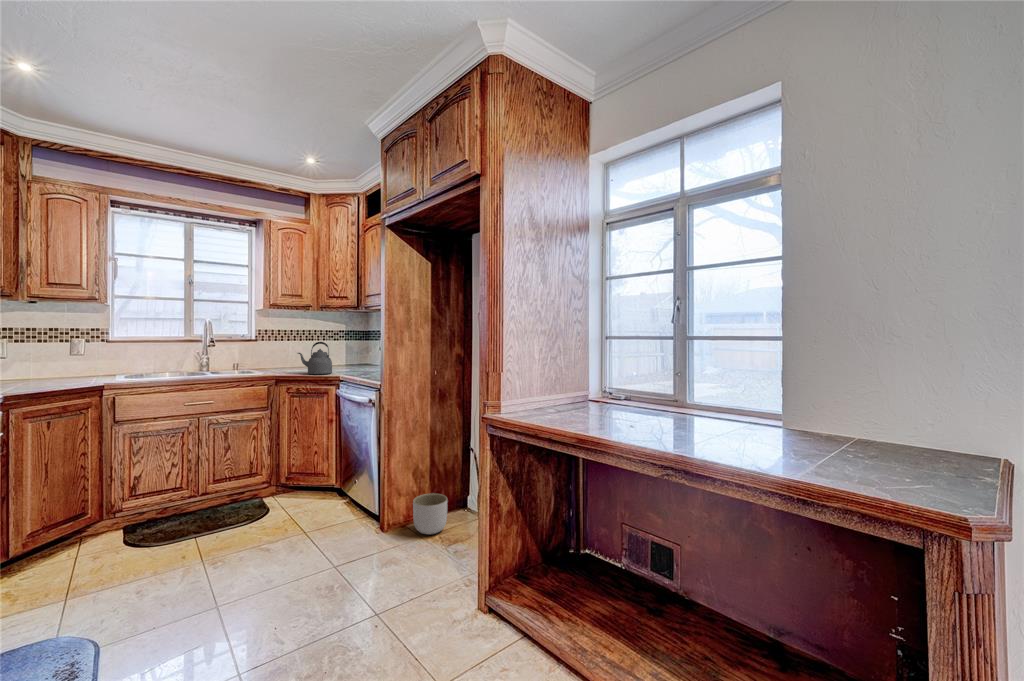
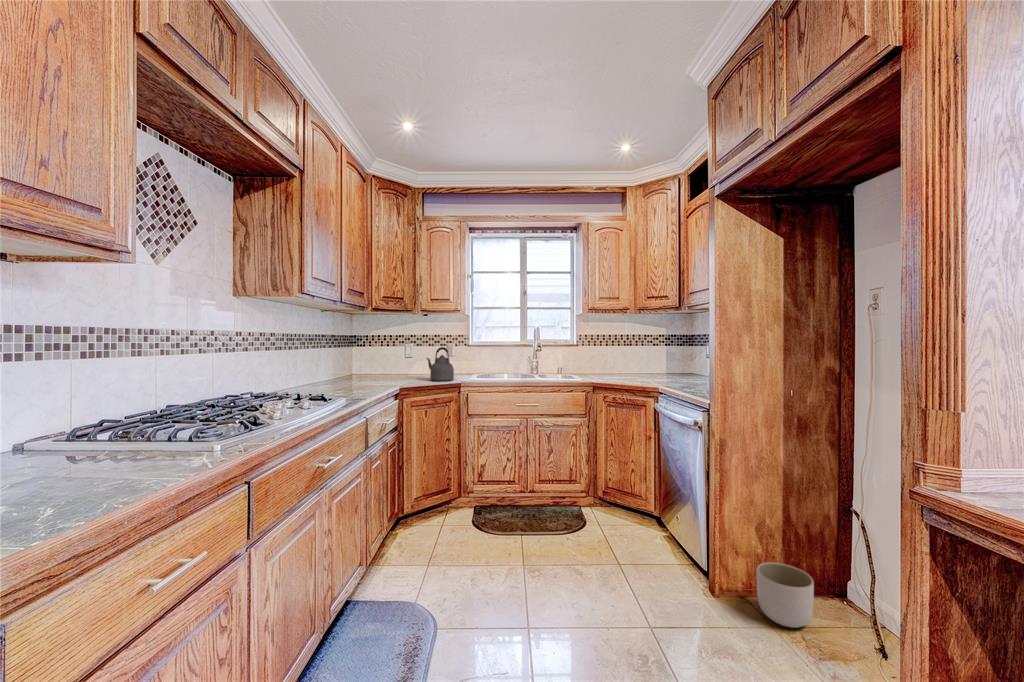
kettle: present [298,342,332,374] -> present [426,347,454,381]

